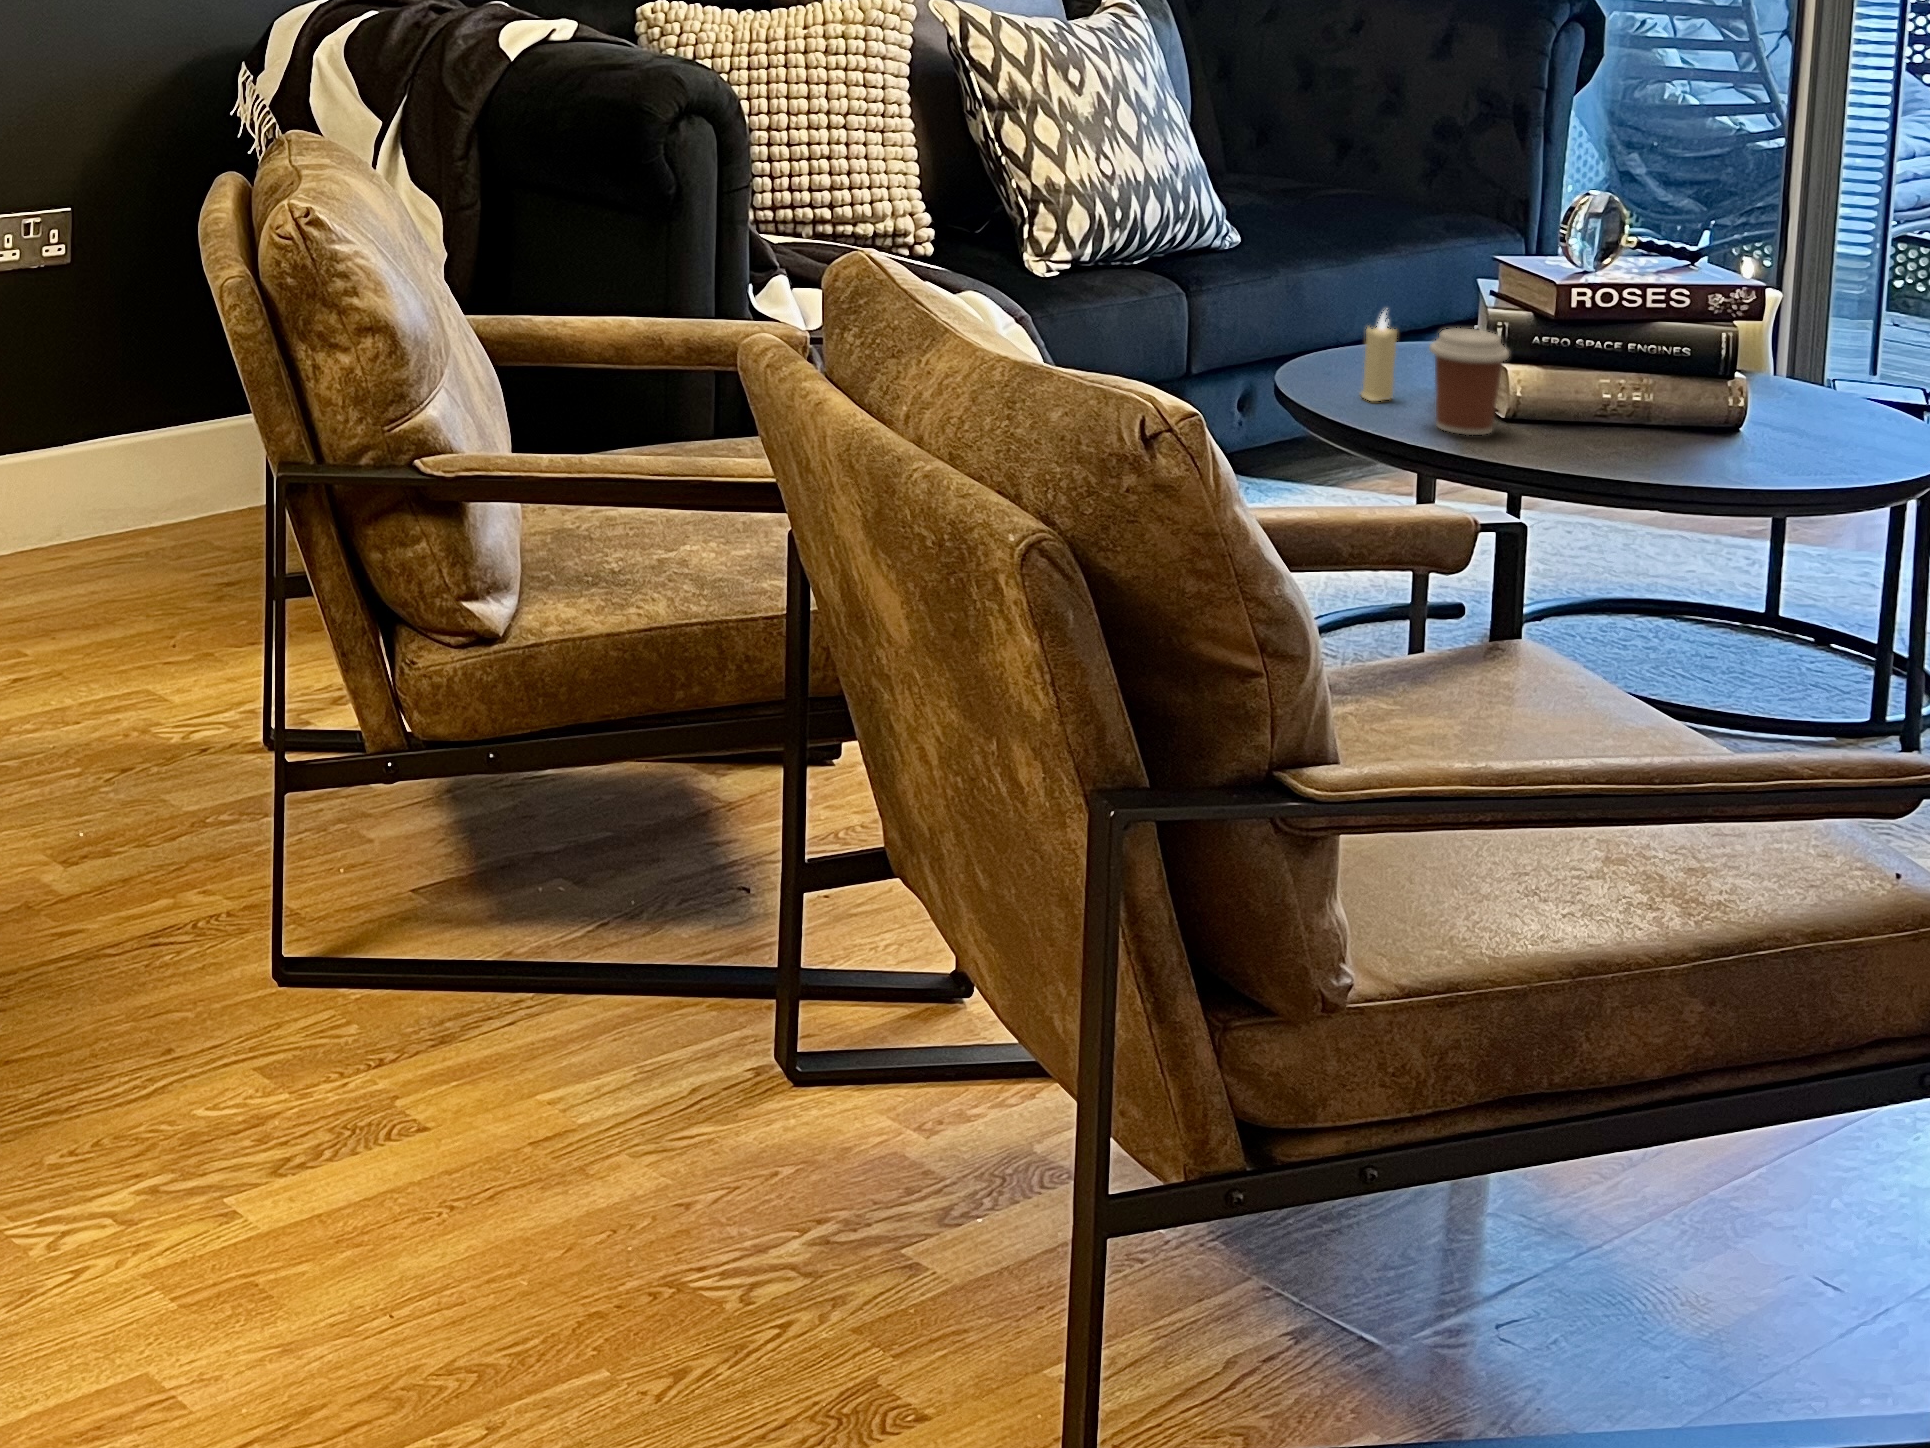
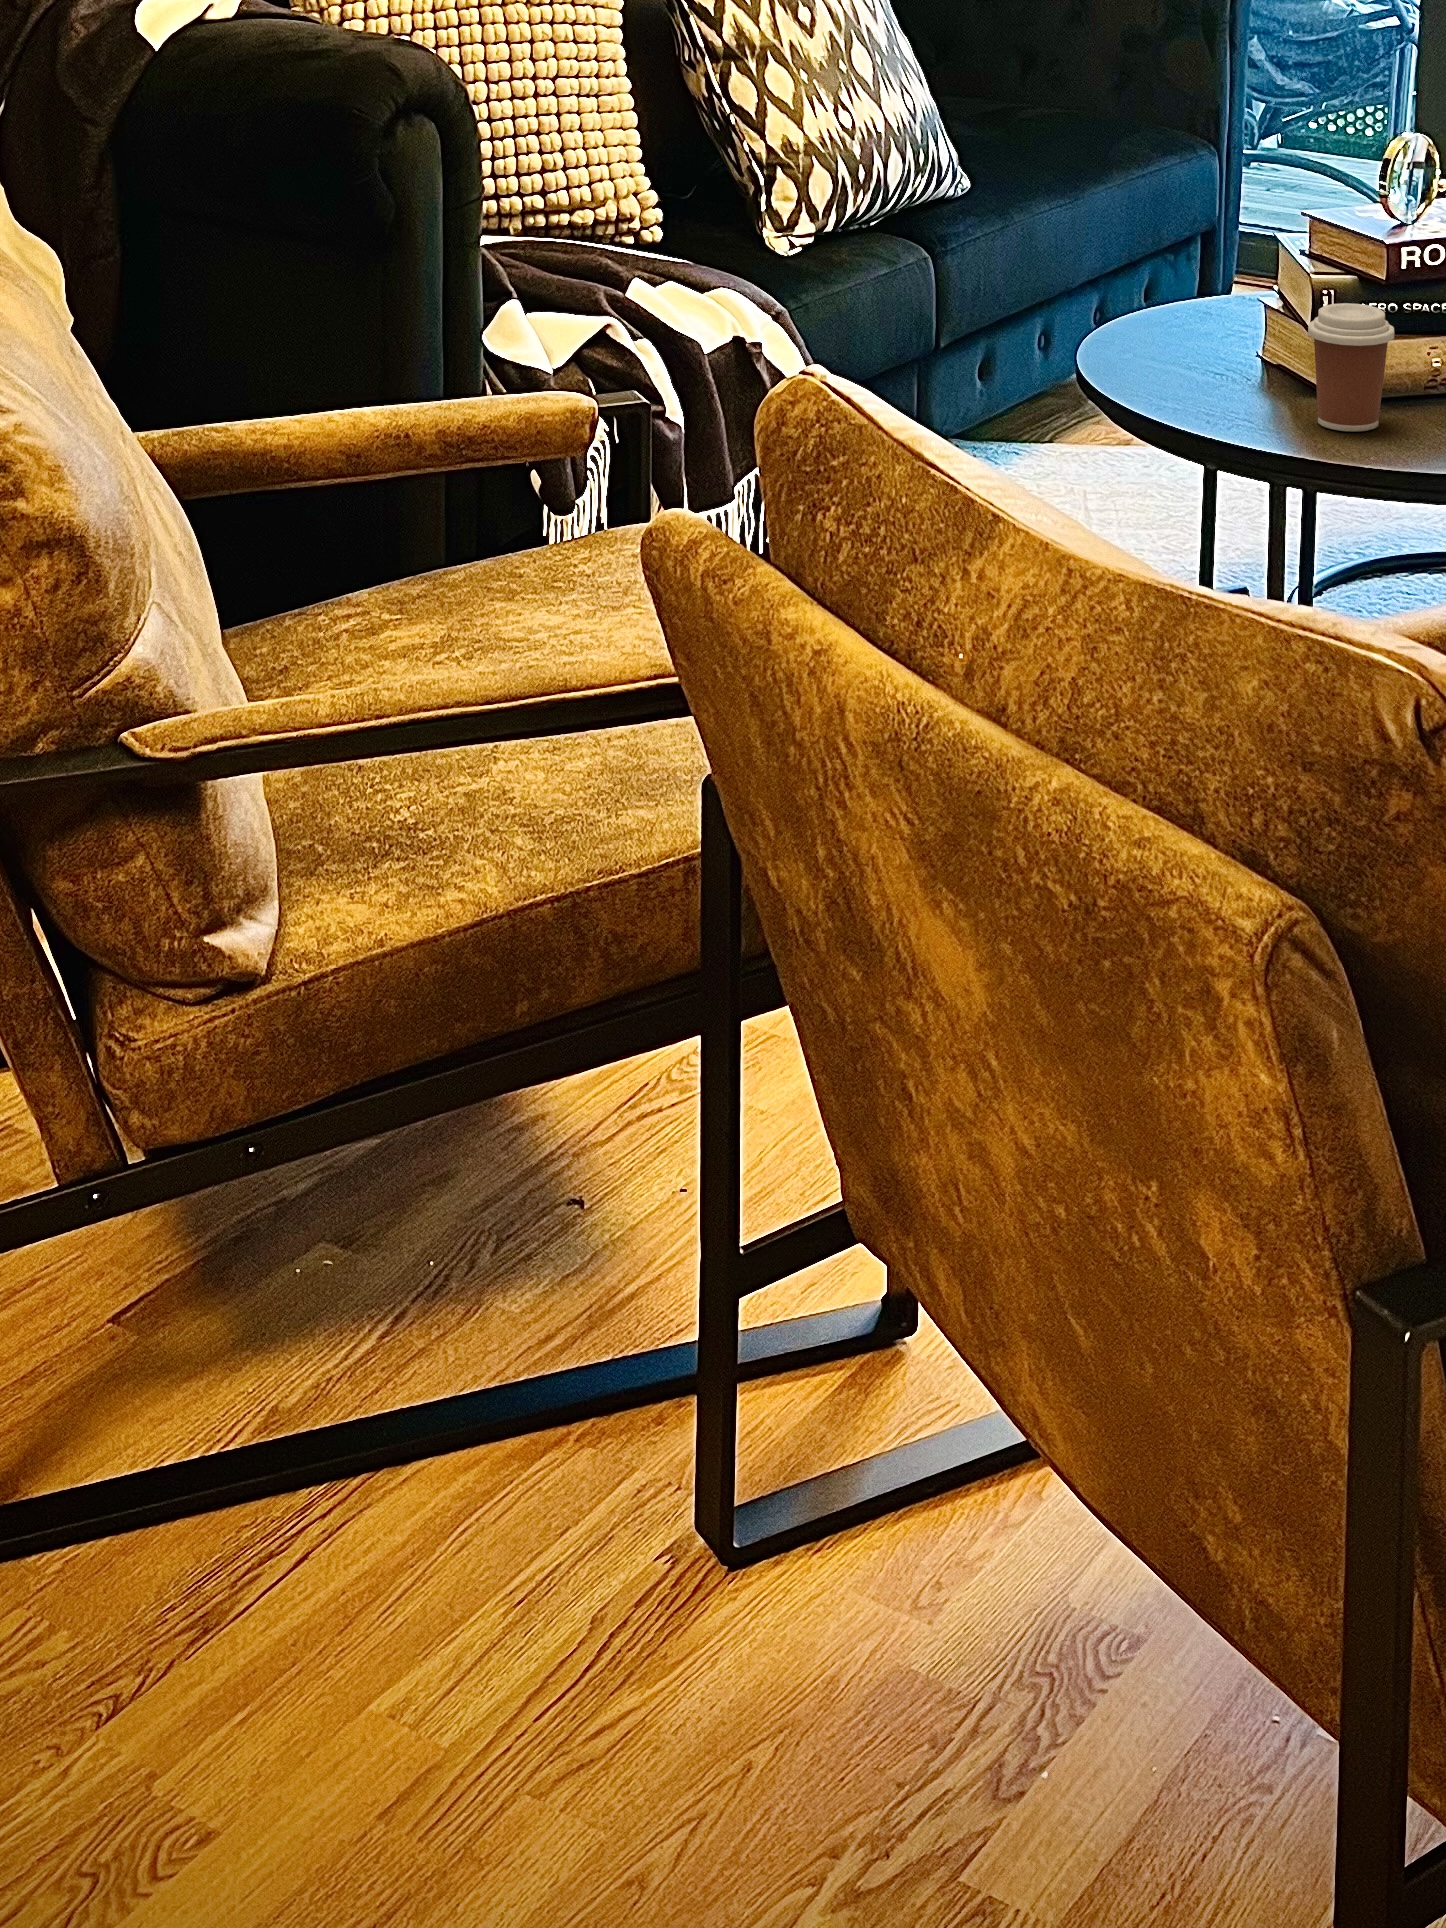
candle: present [1361,312,1397,401] -> none [1213,283,1254,396]

